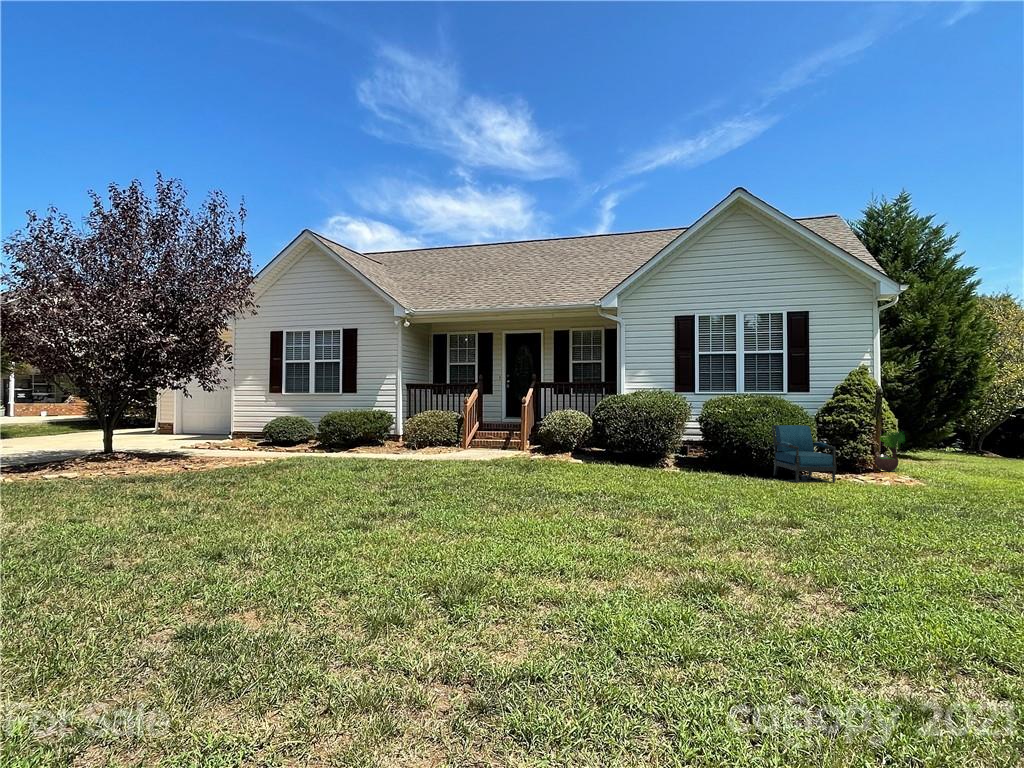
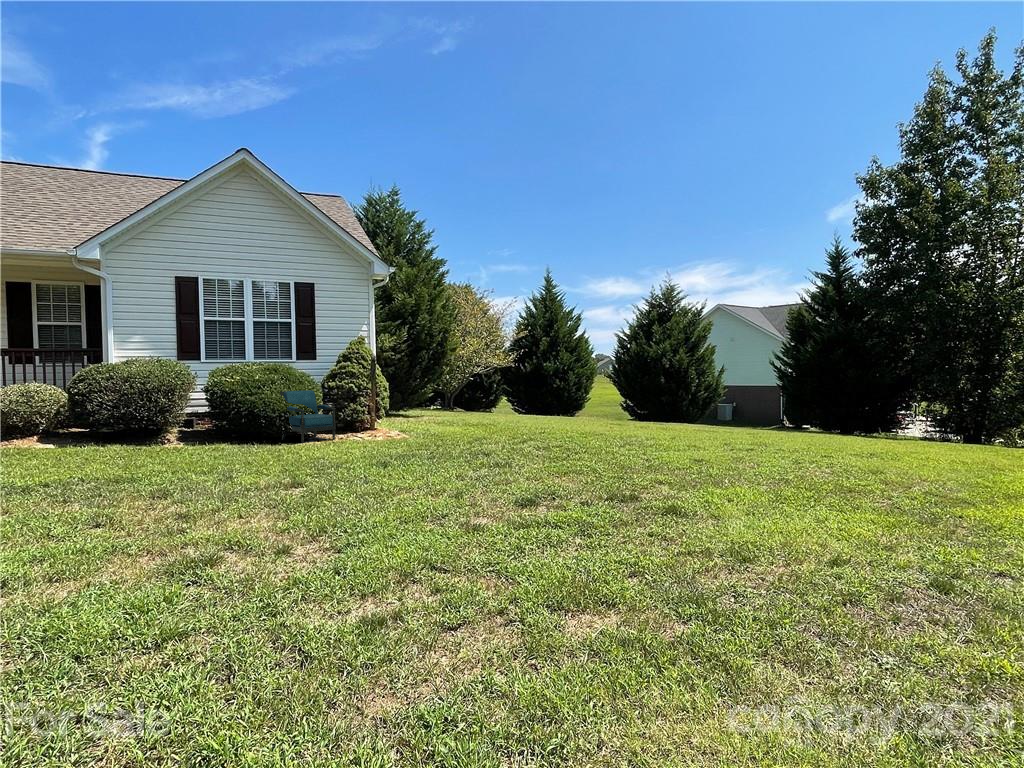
potted tree: present [875,432,905,471] -> none [369,389,391,428]

